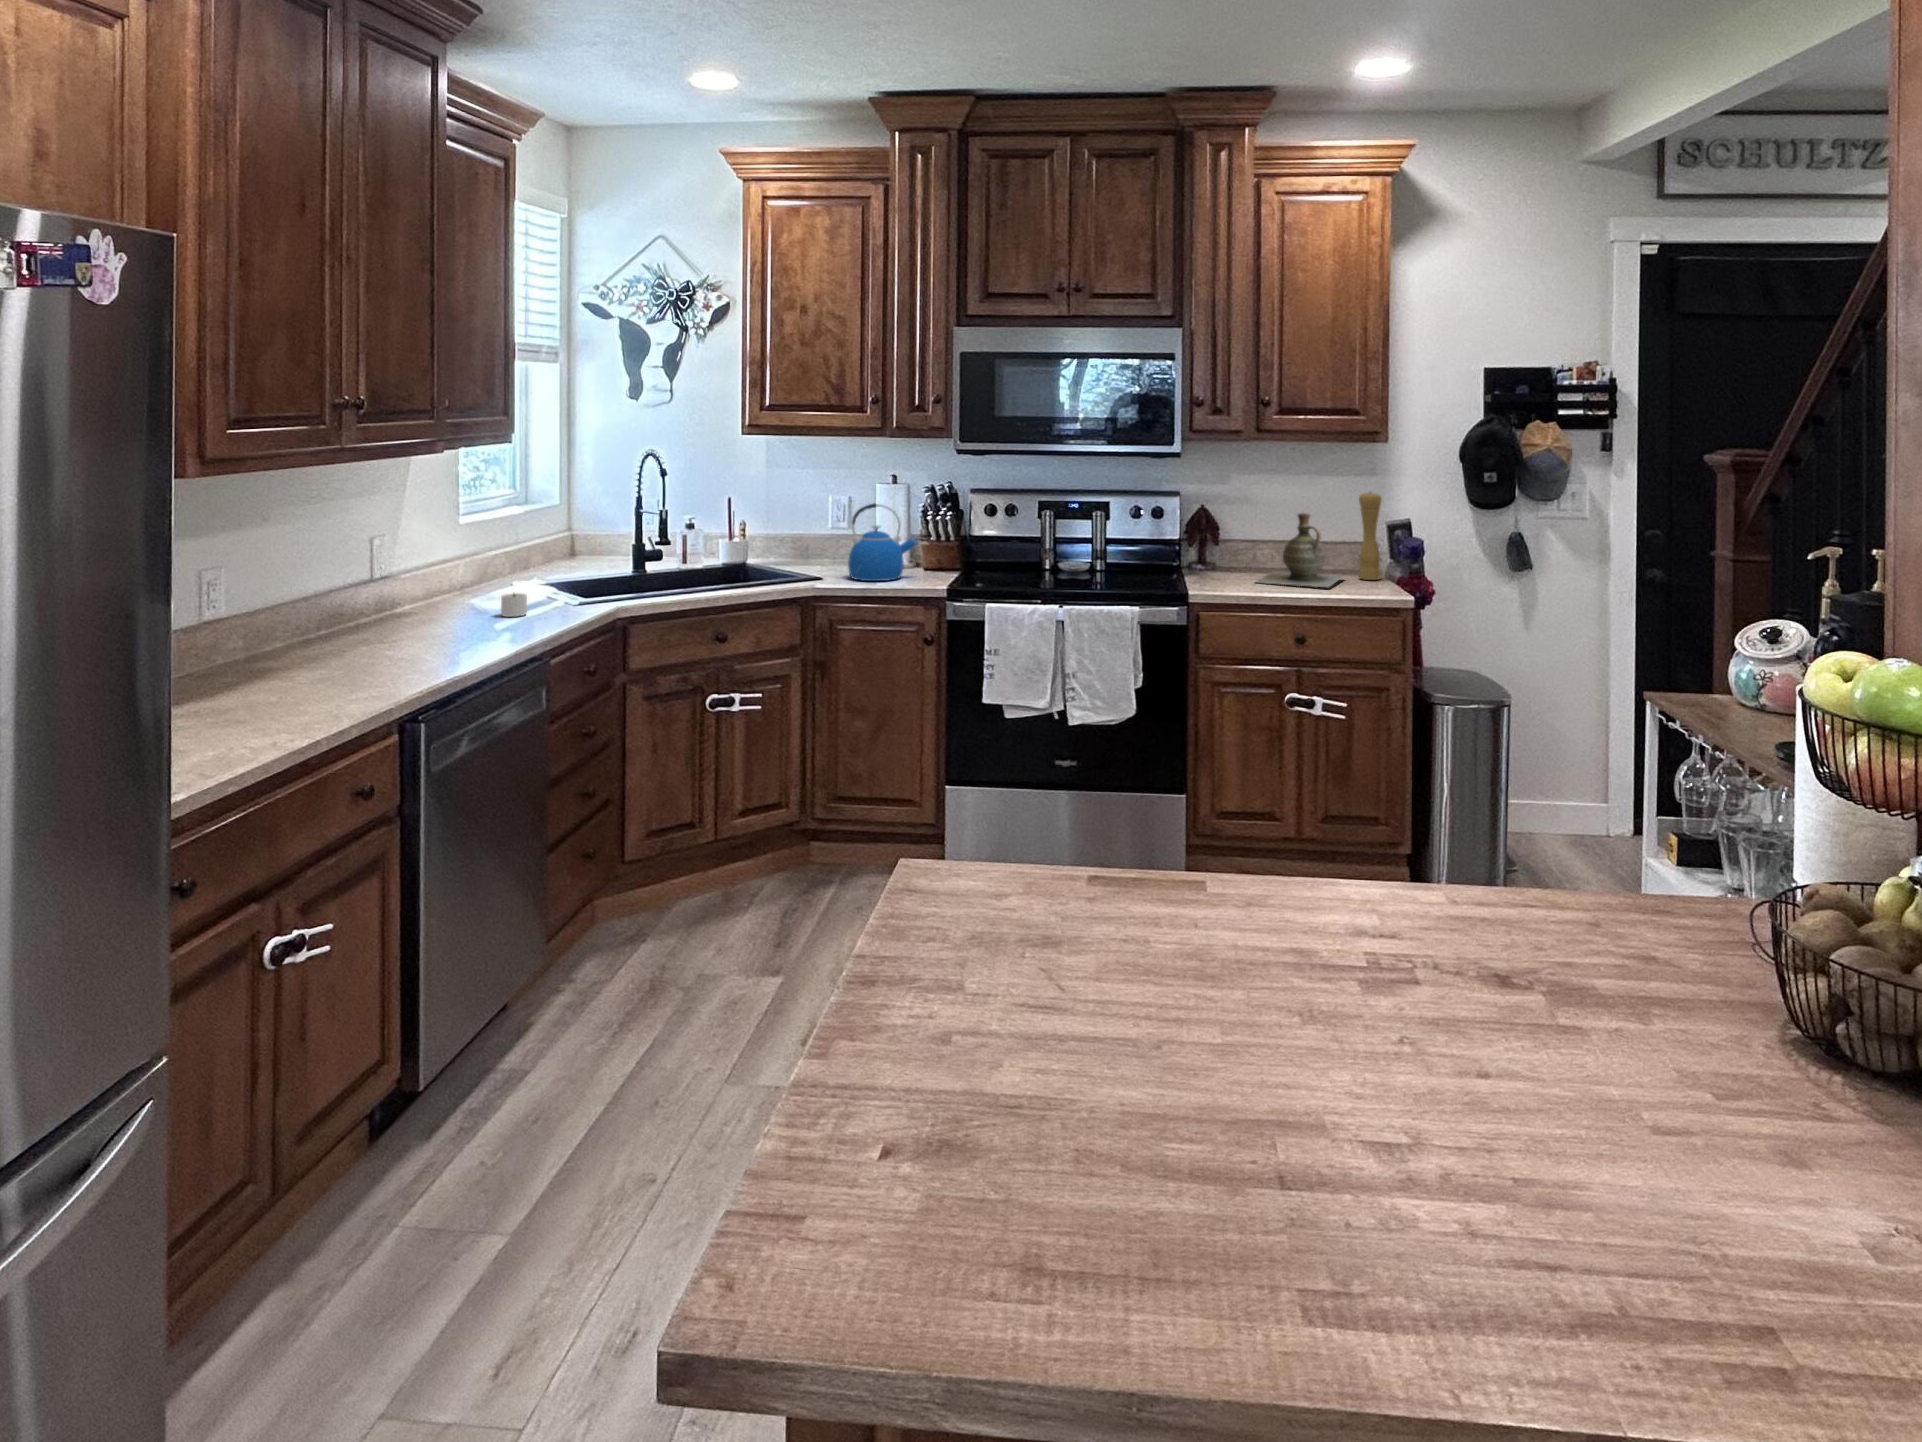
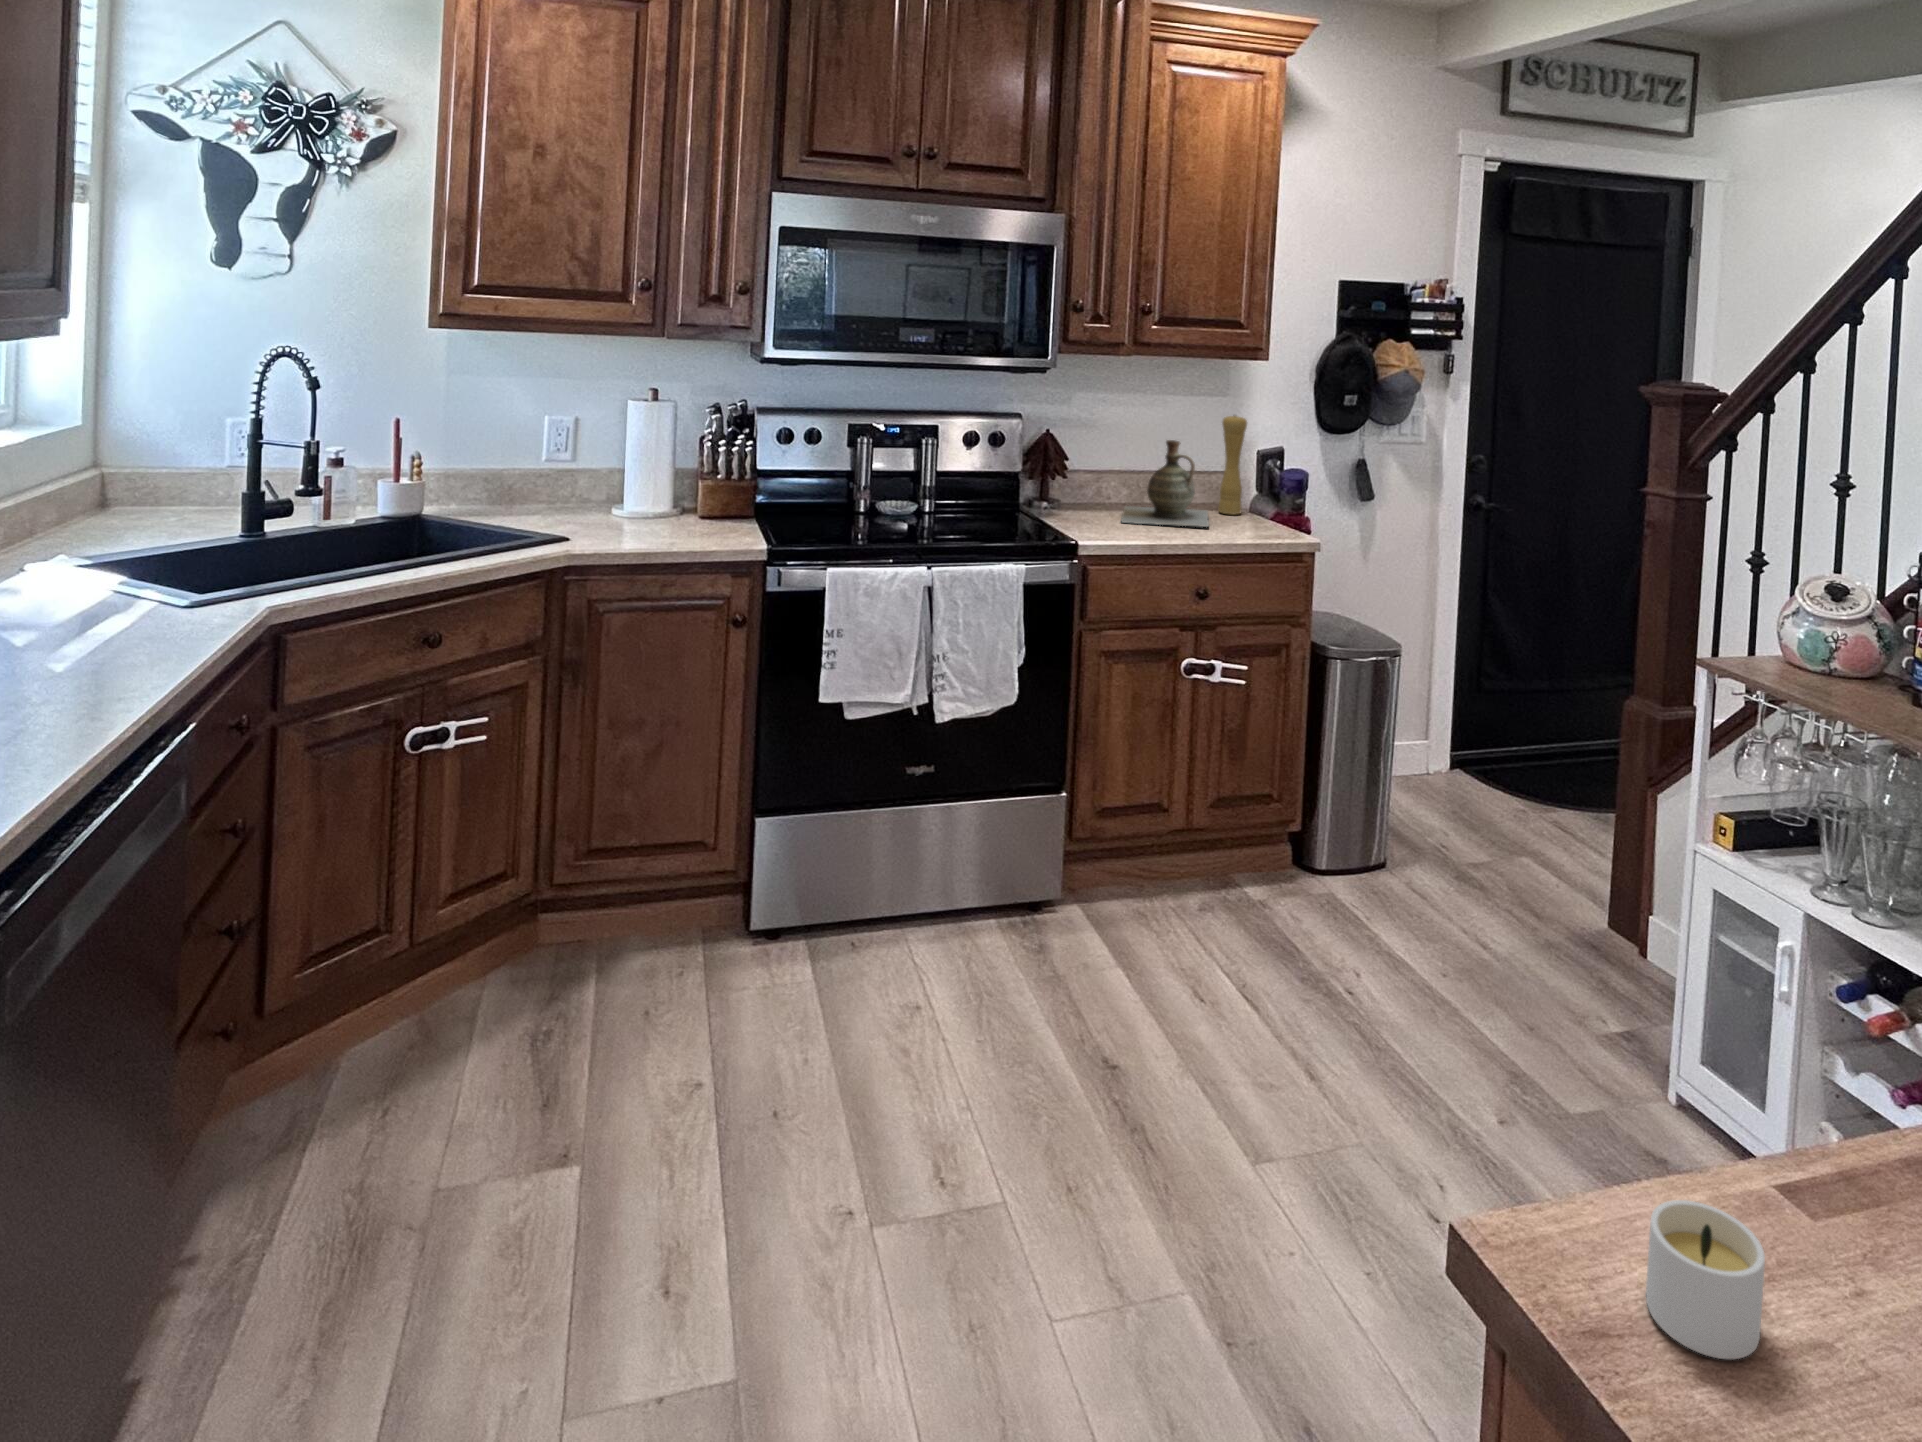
kettle: present [848,503,917,581] -> none [605,430,706,539]
candle: present [501,593,527,617] -> present [1646,1200,1765,1359]

